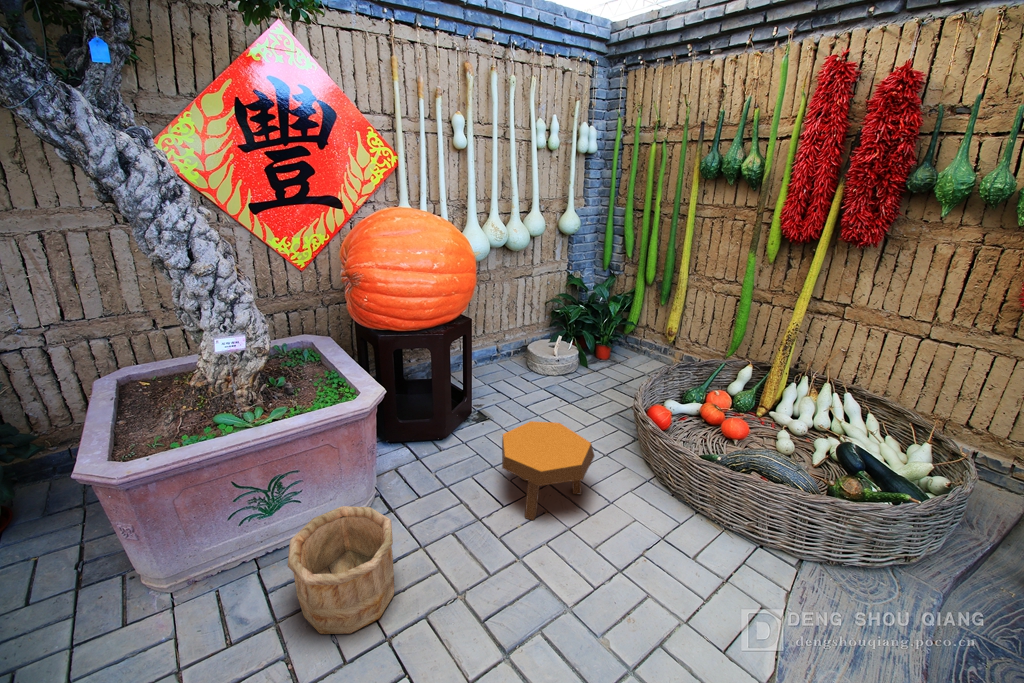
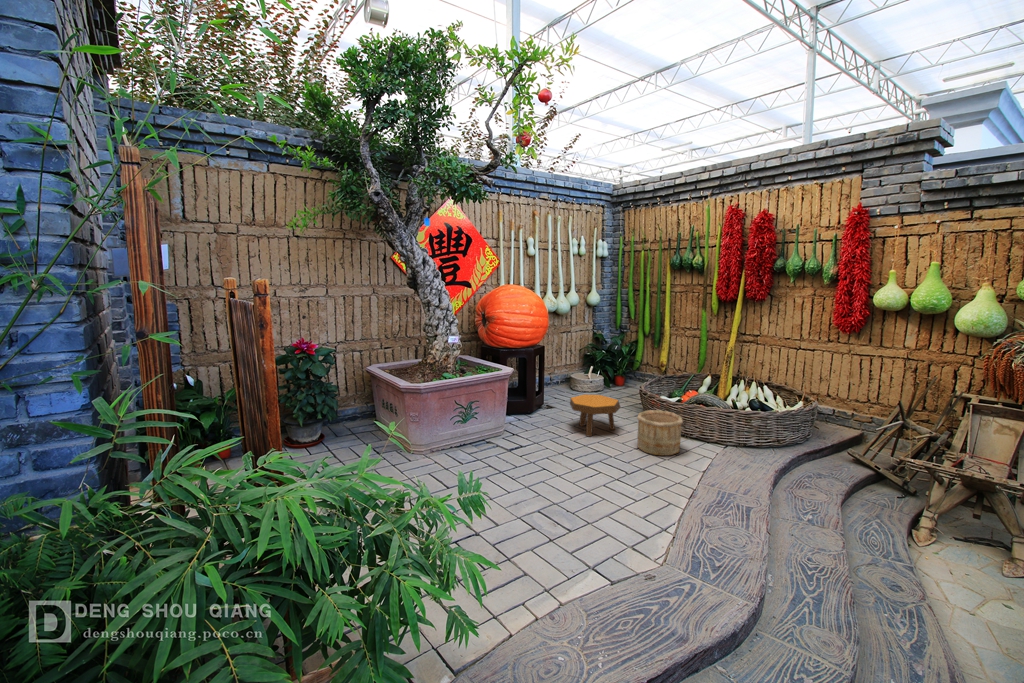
wooden bucket: present [288,506,394,634] -> present [637,410,683,455]

